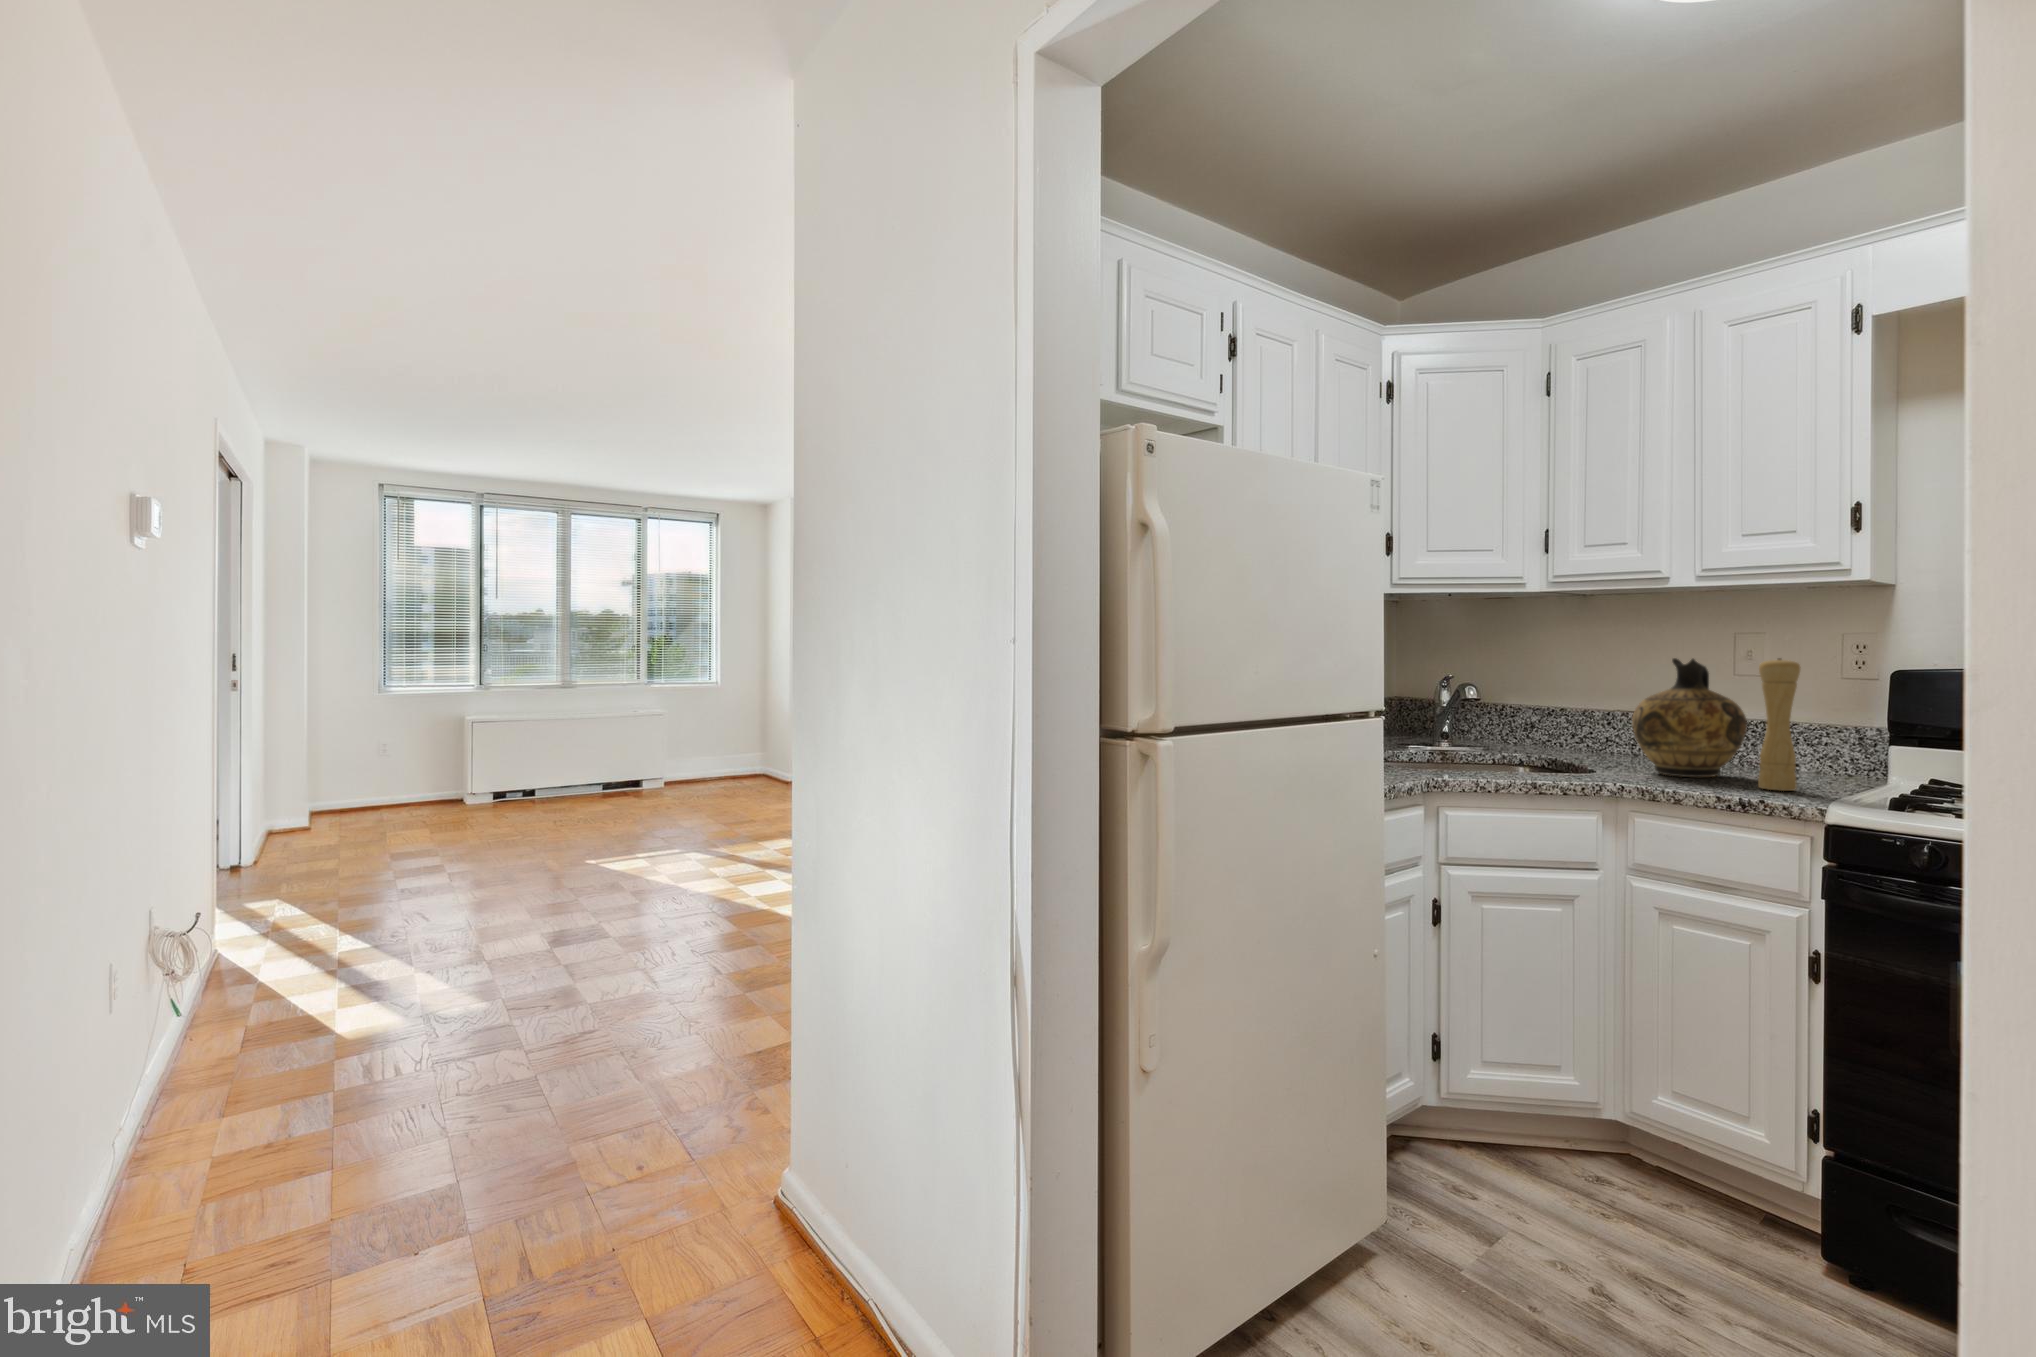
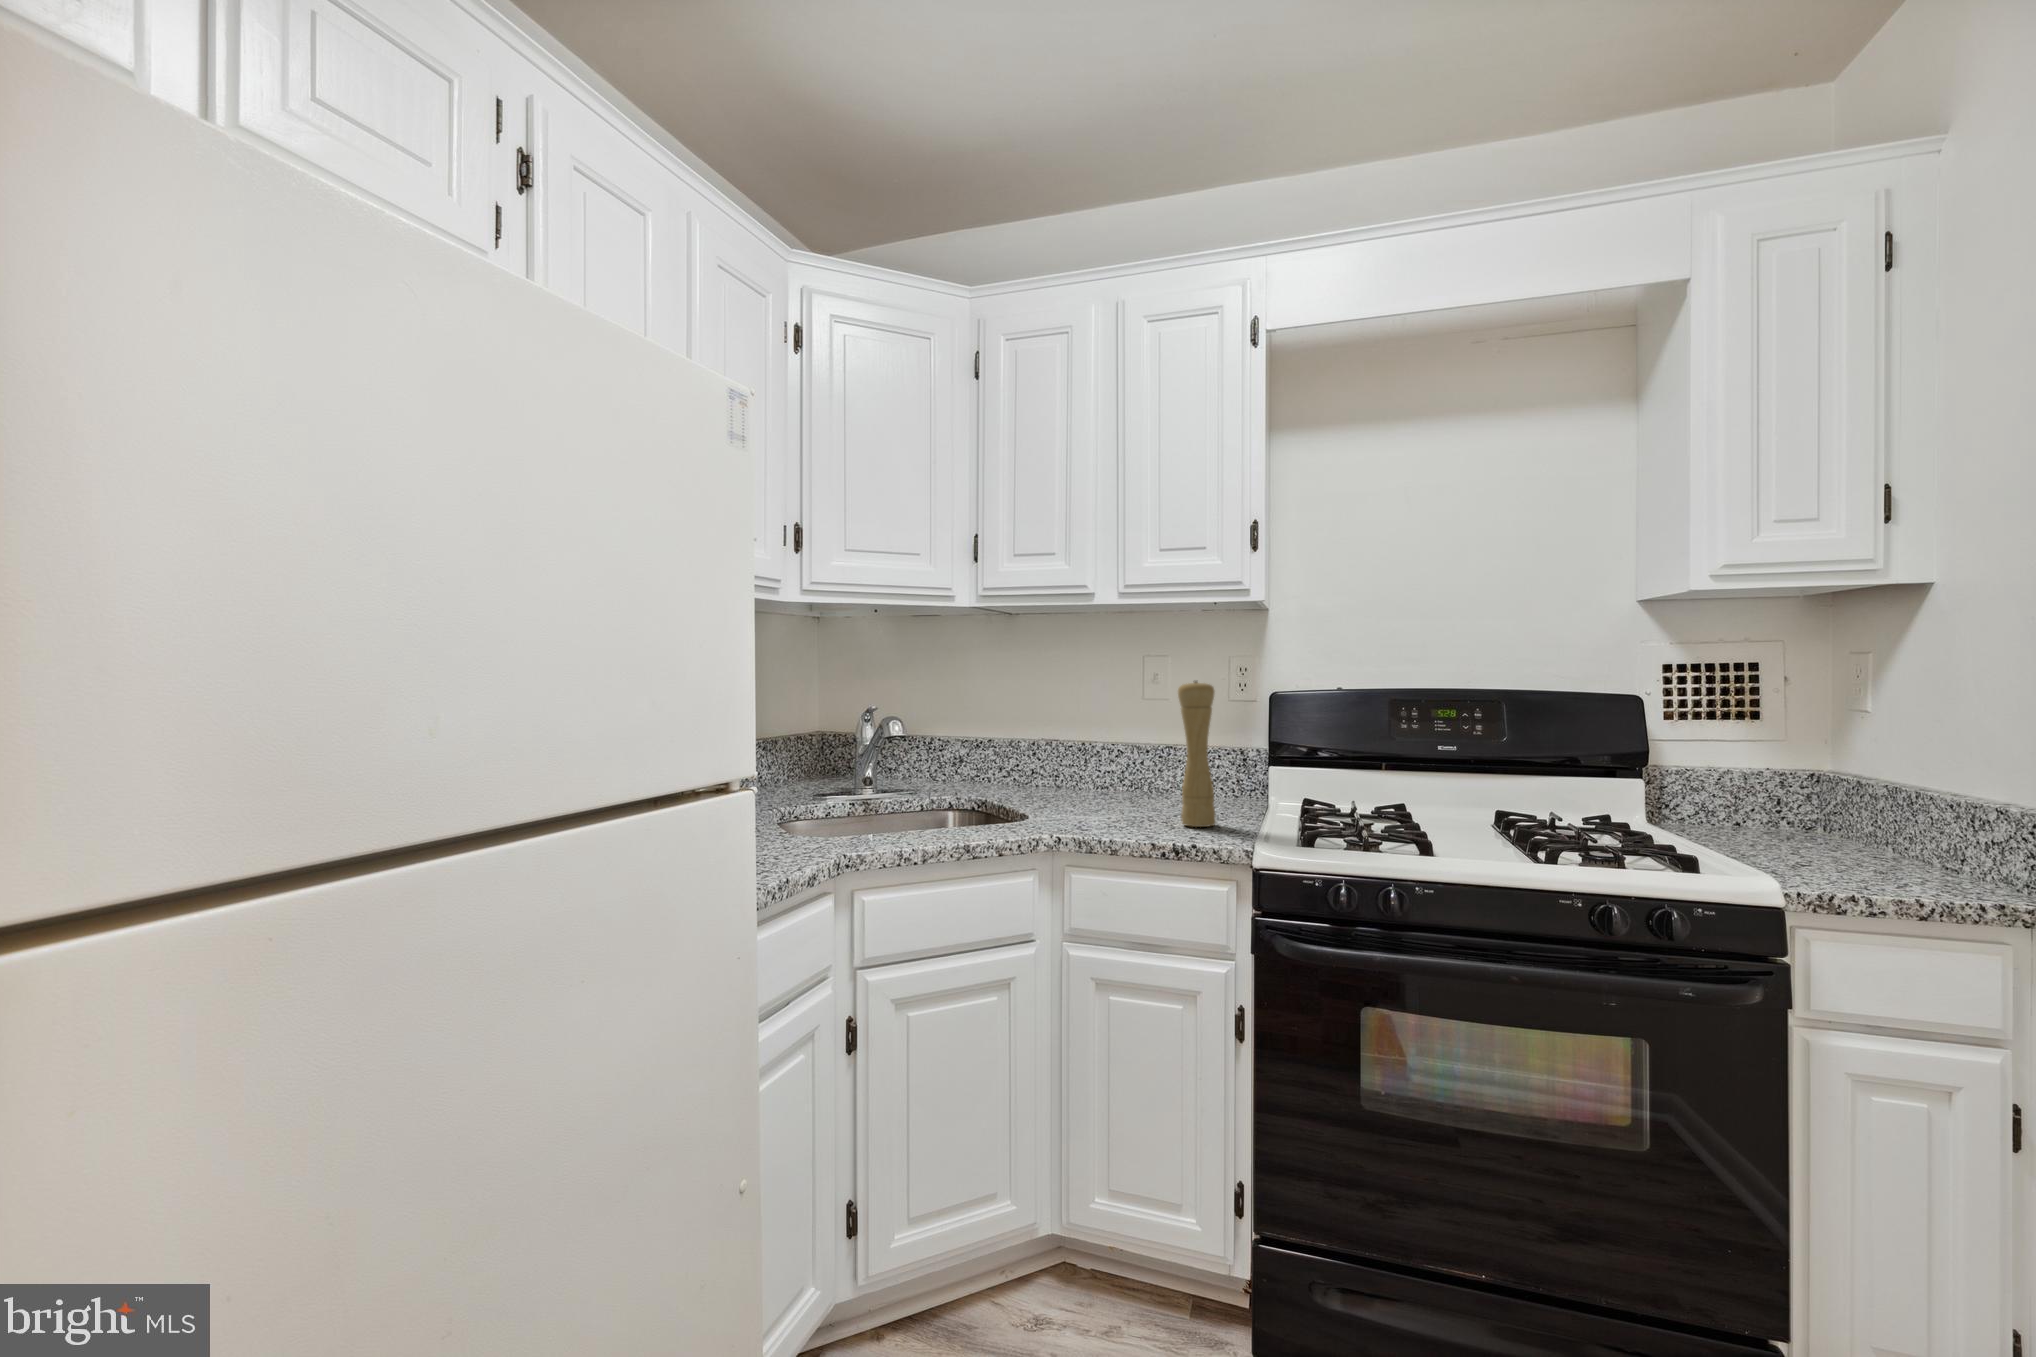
ceramic jug: present [1632,658,1747,777] -> none [1058,683,1162,814]

